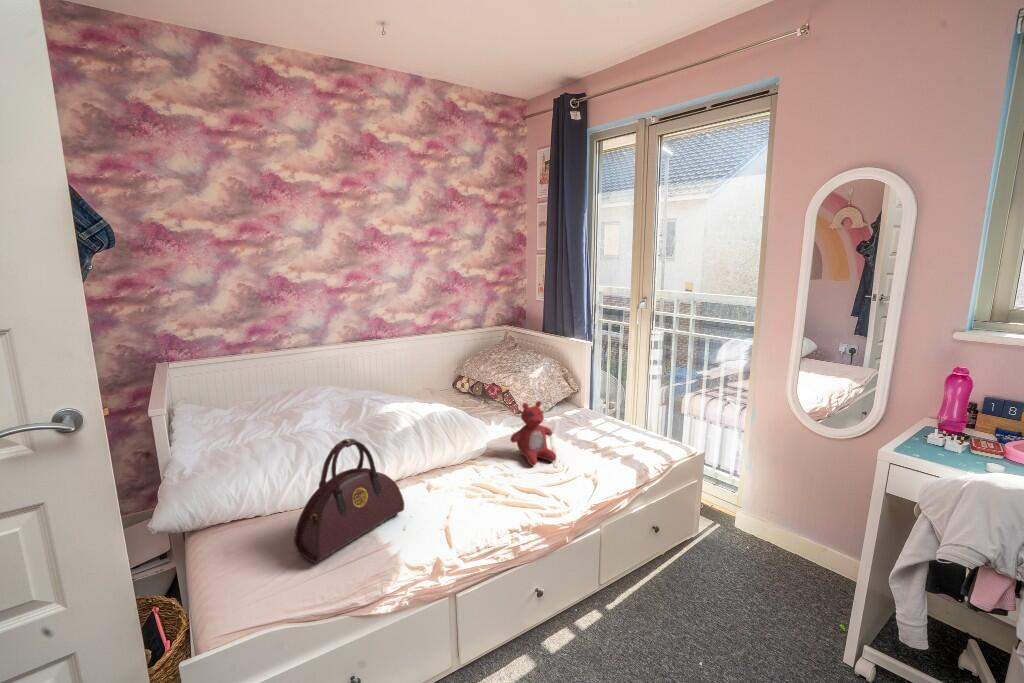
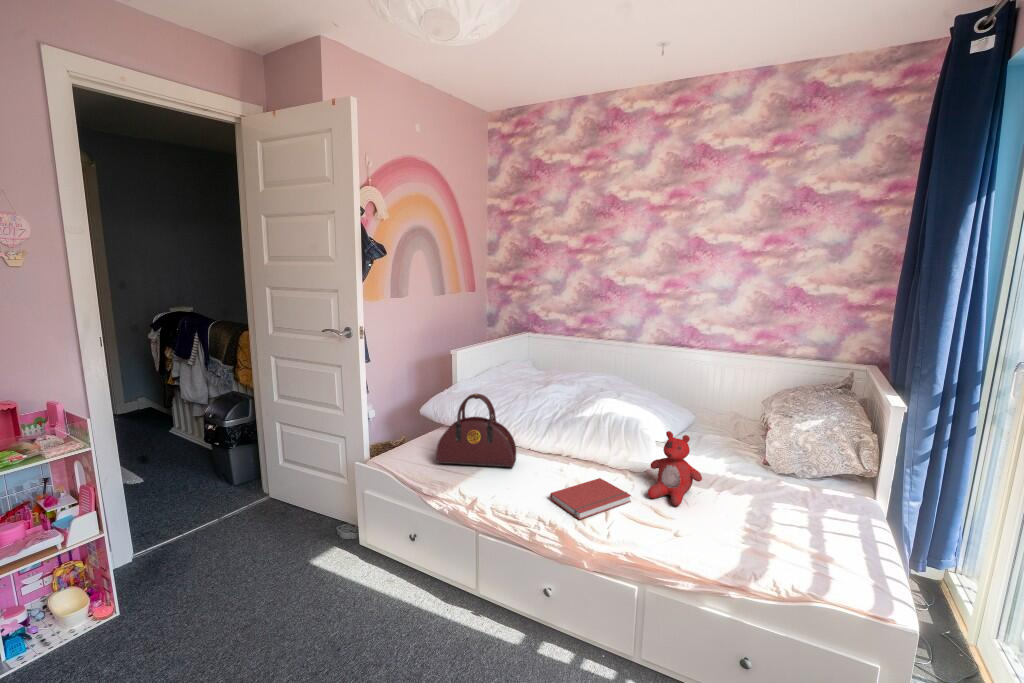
book: none [485,470,539,511] -> present [550,478,631,519]

